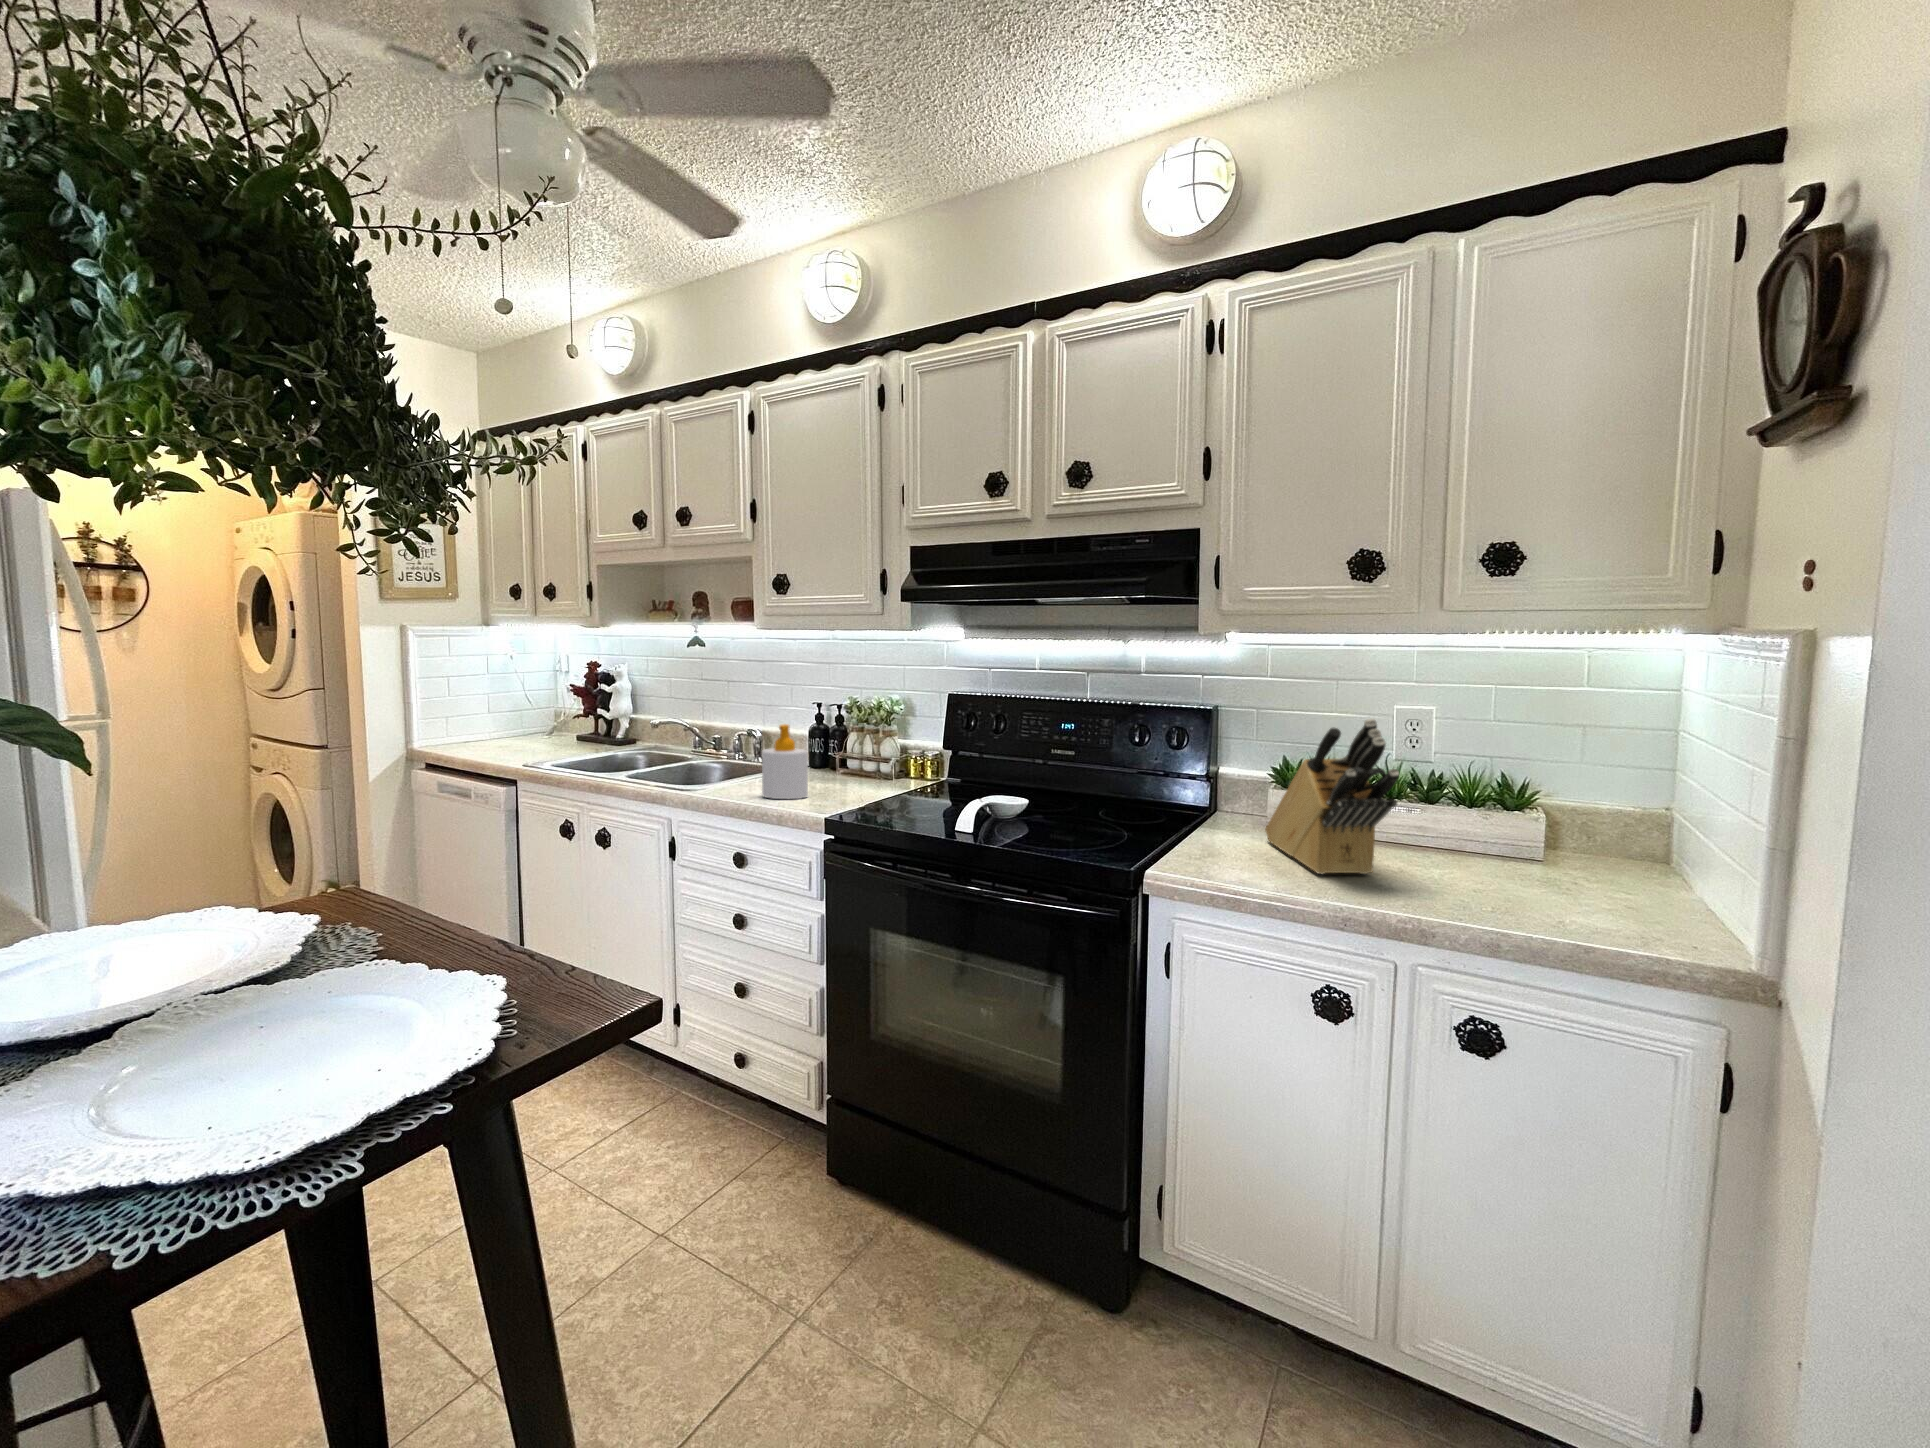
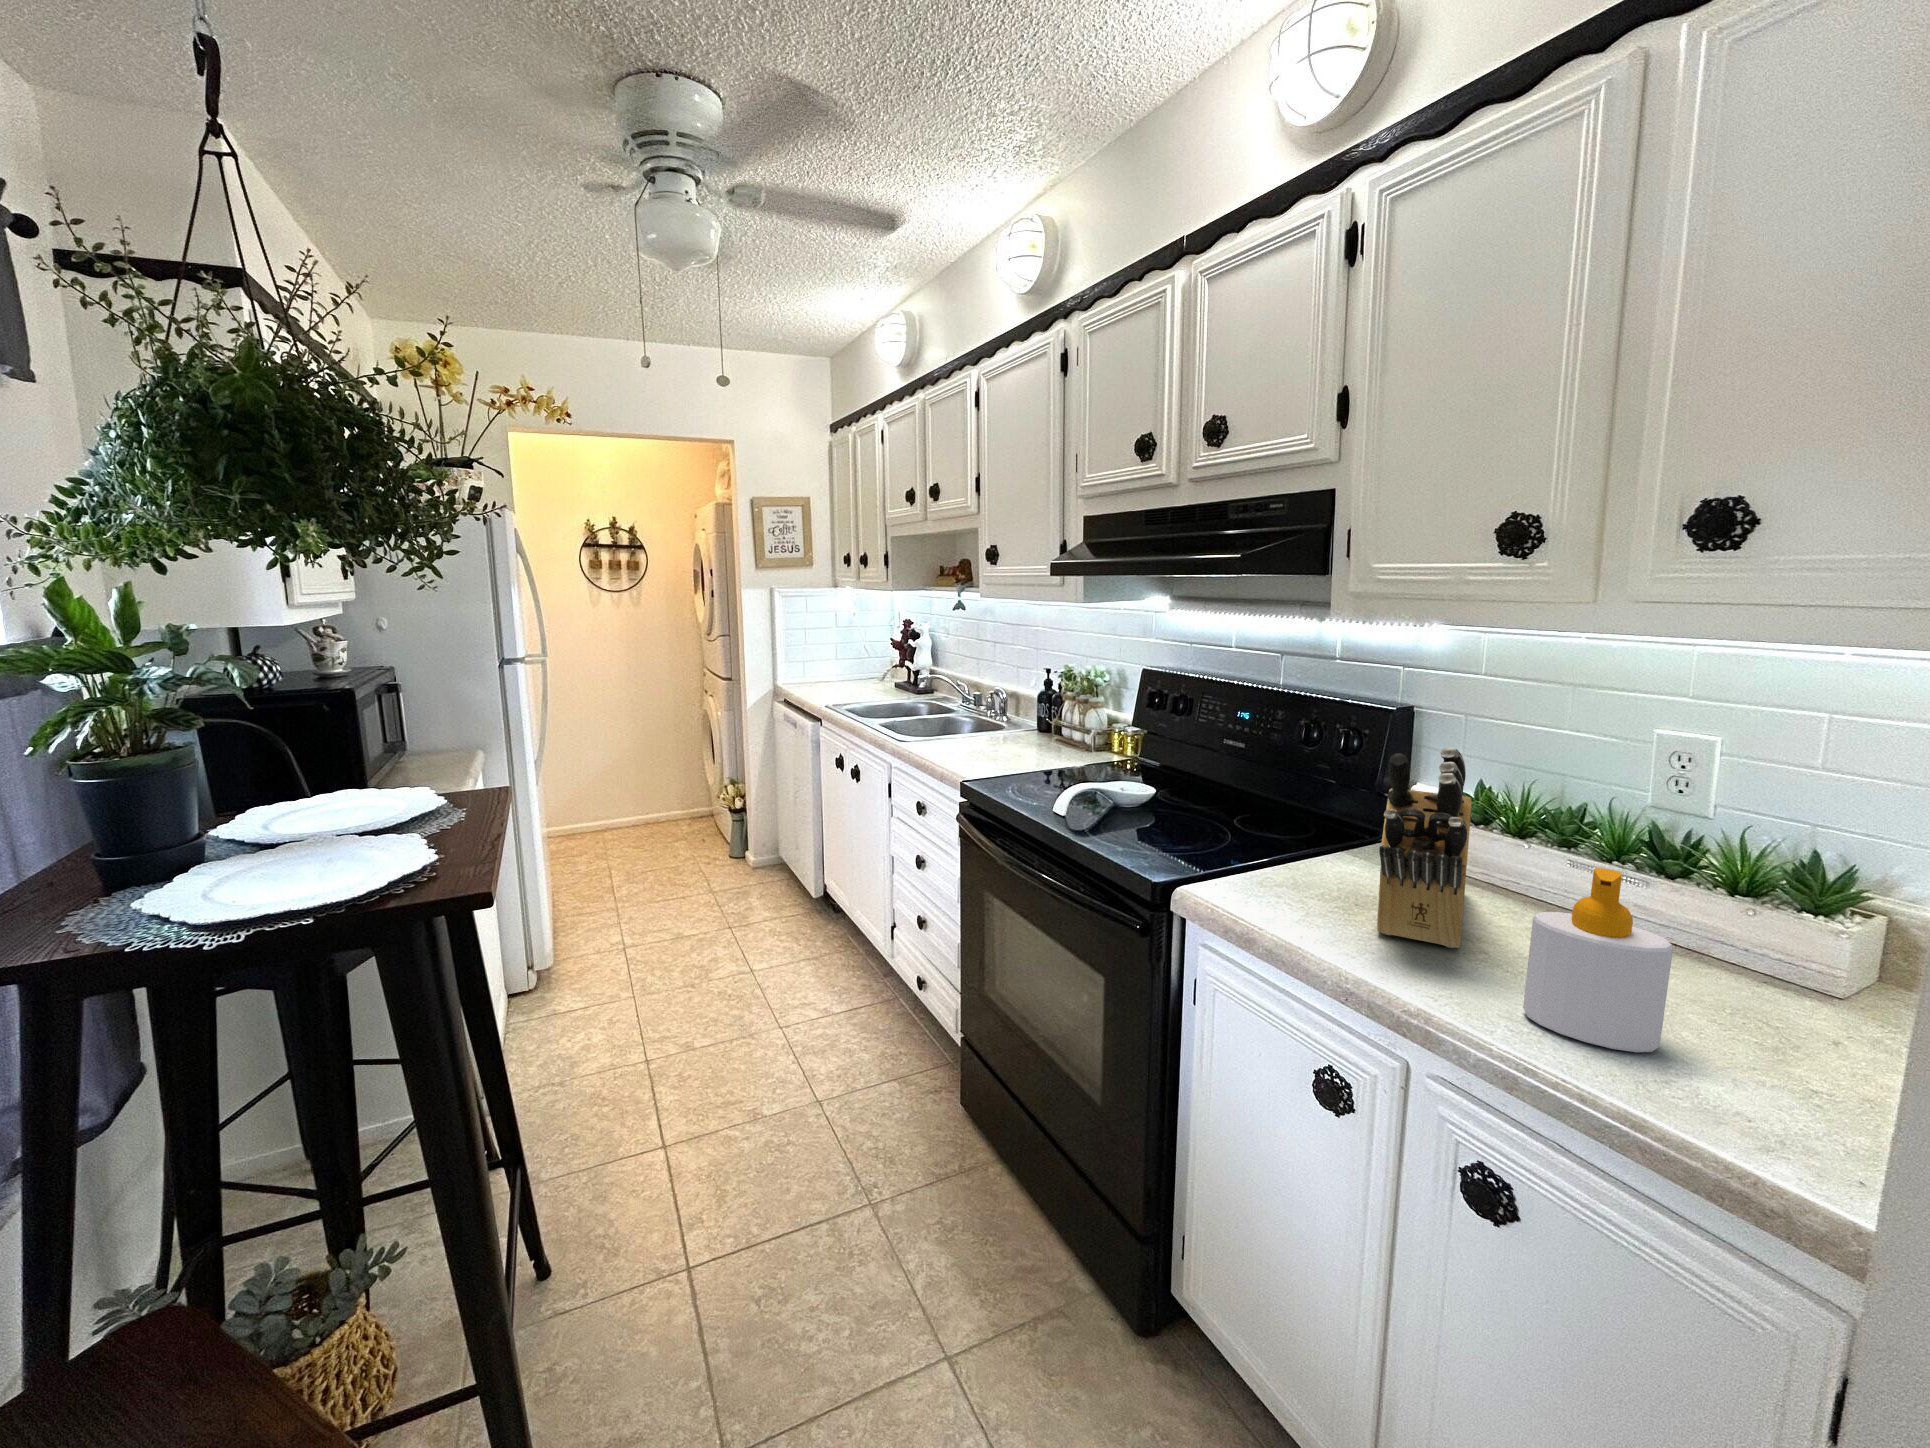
soap bottle: present [762,724,808,799] -> present [1523,868,1673,1052]

